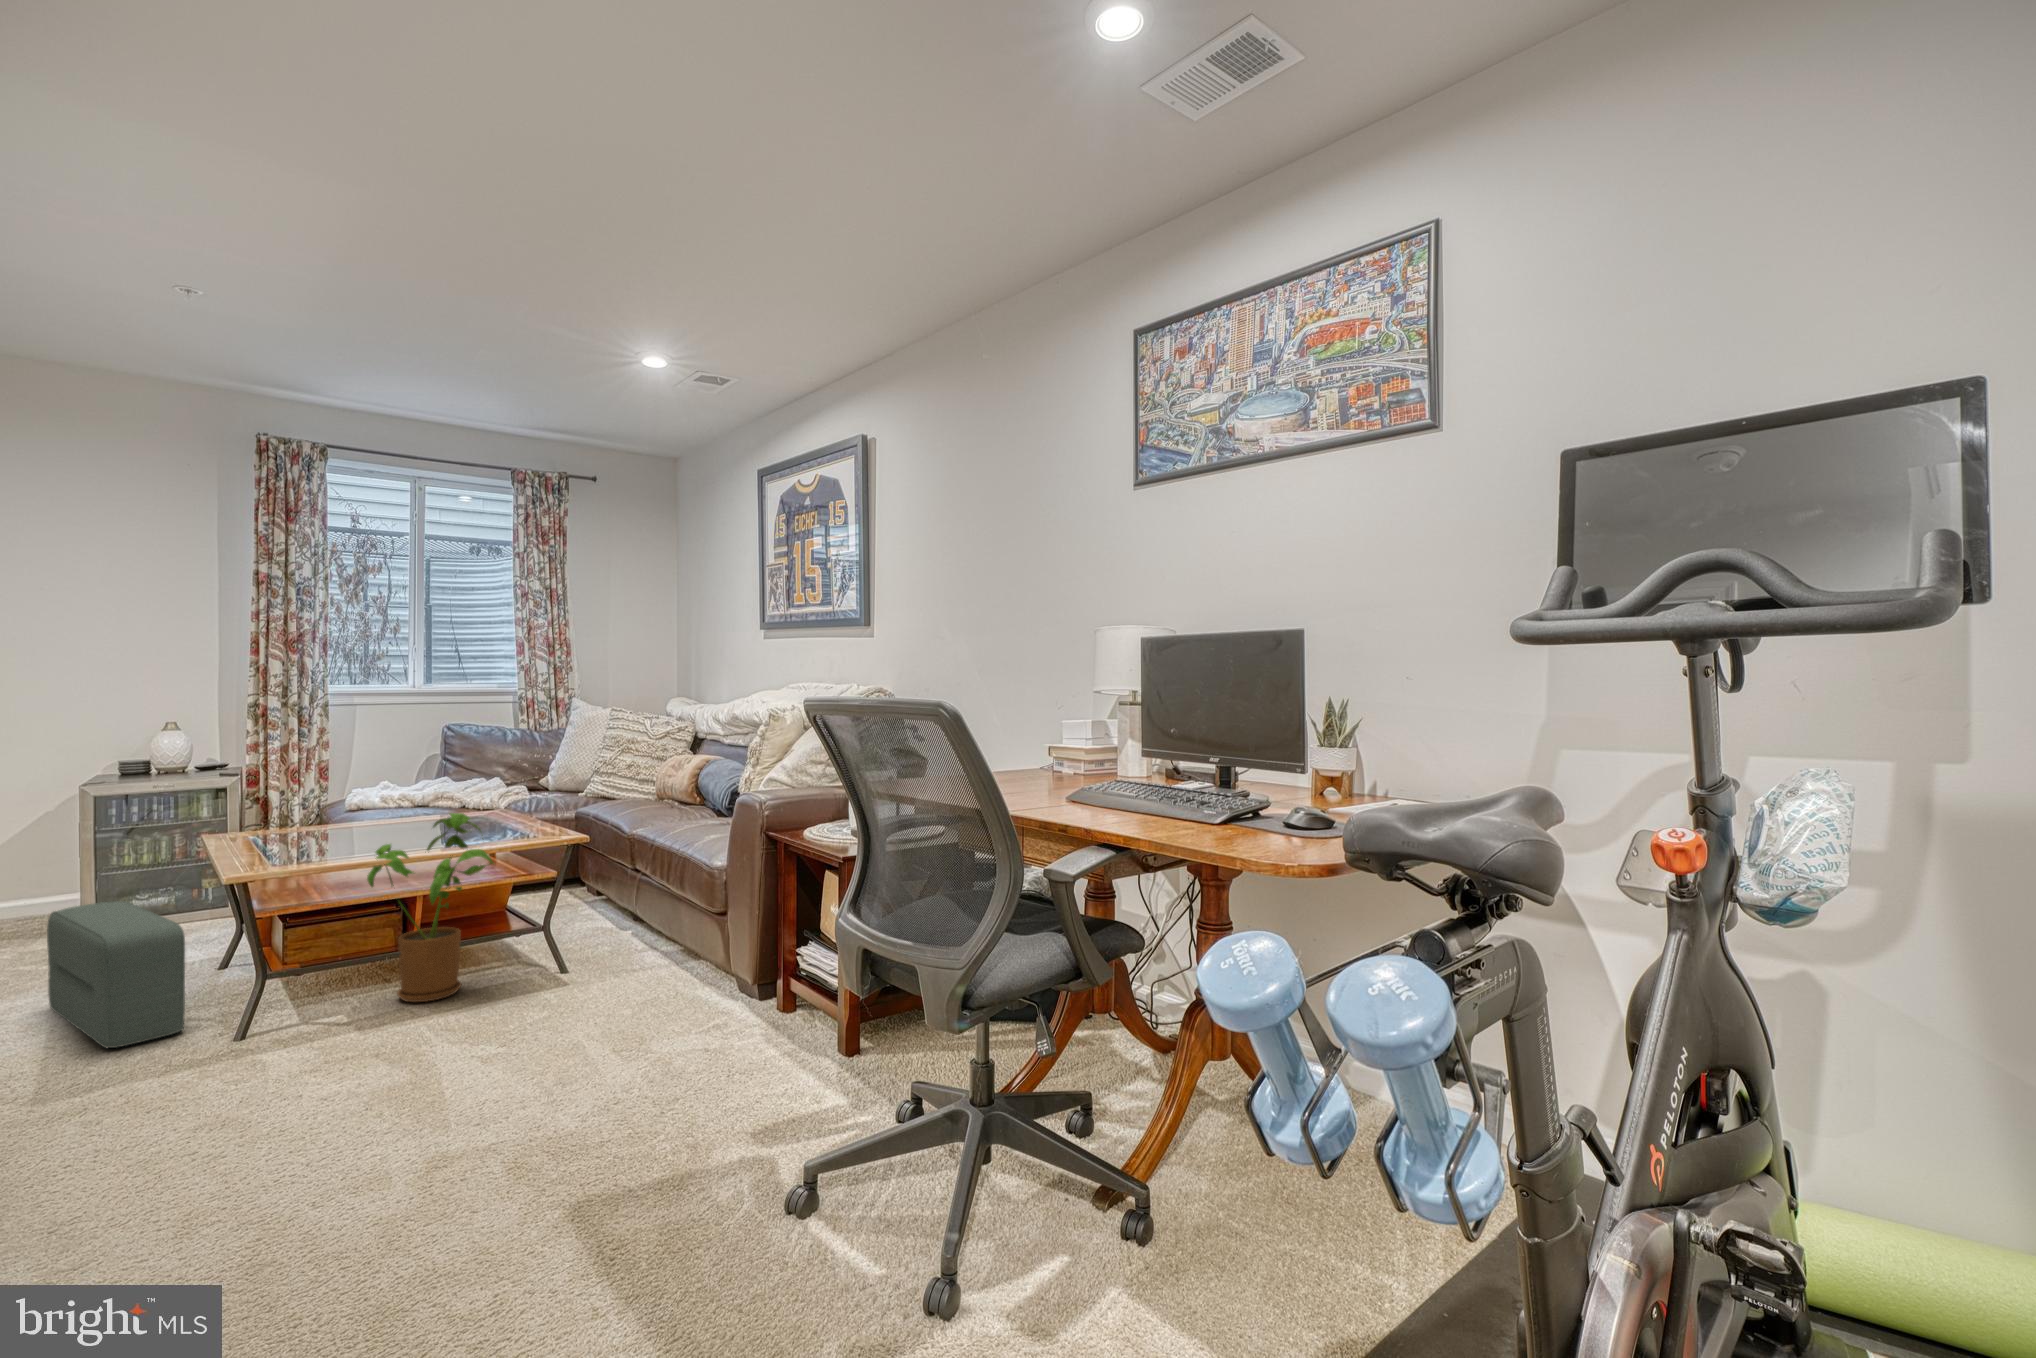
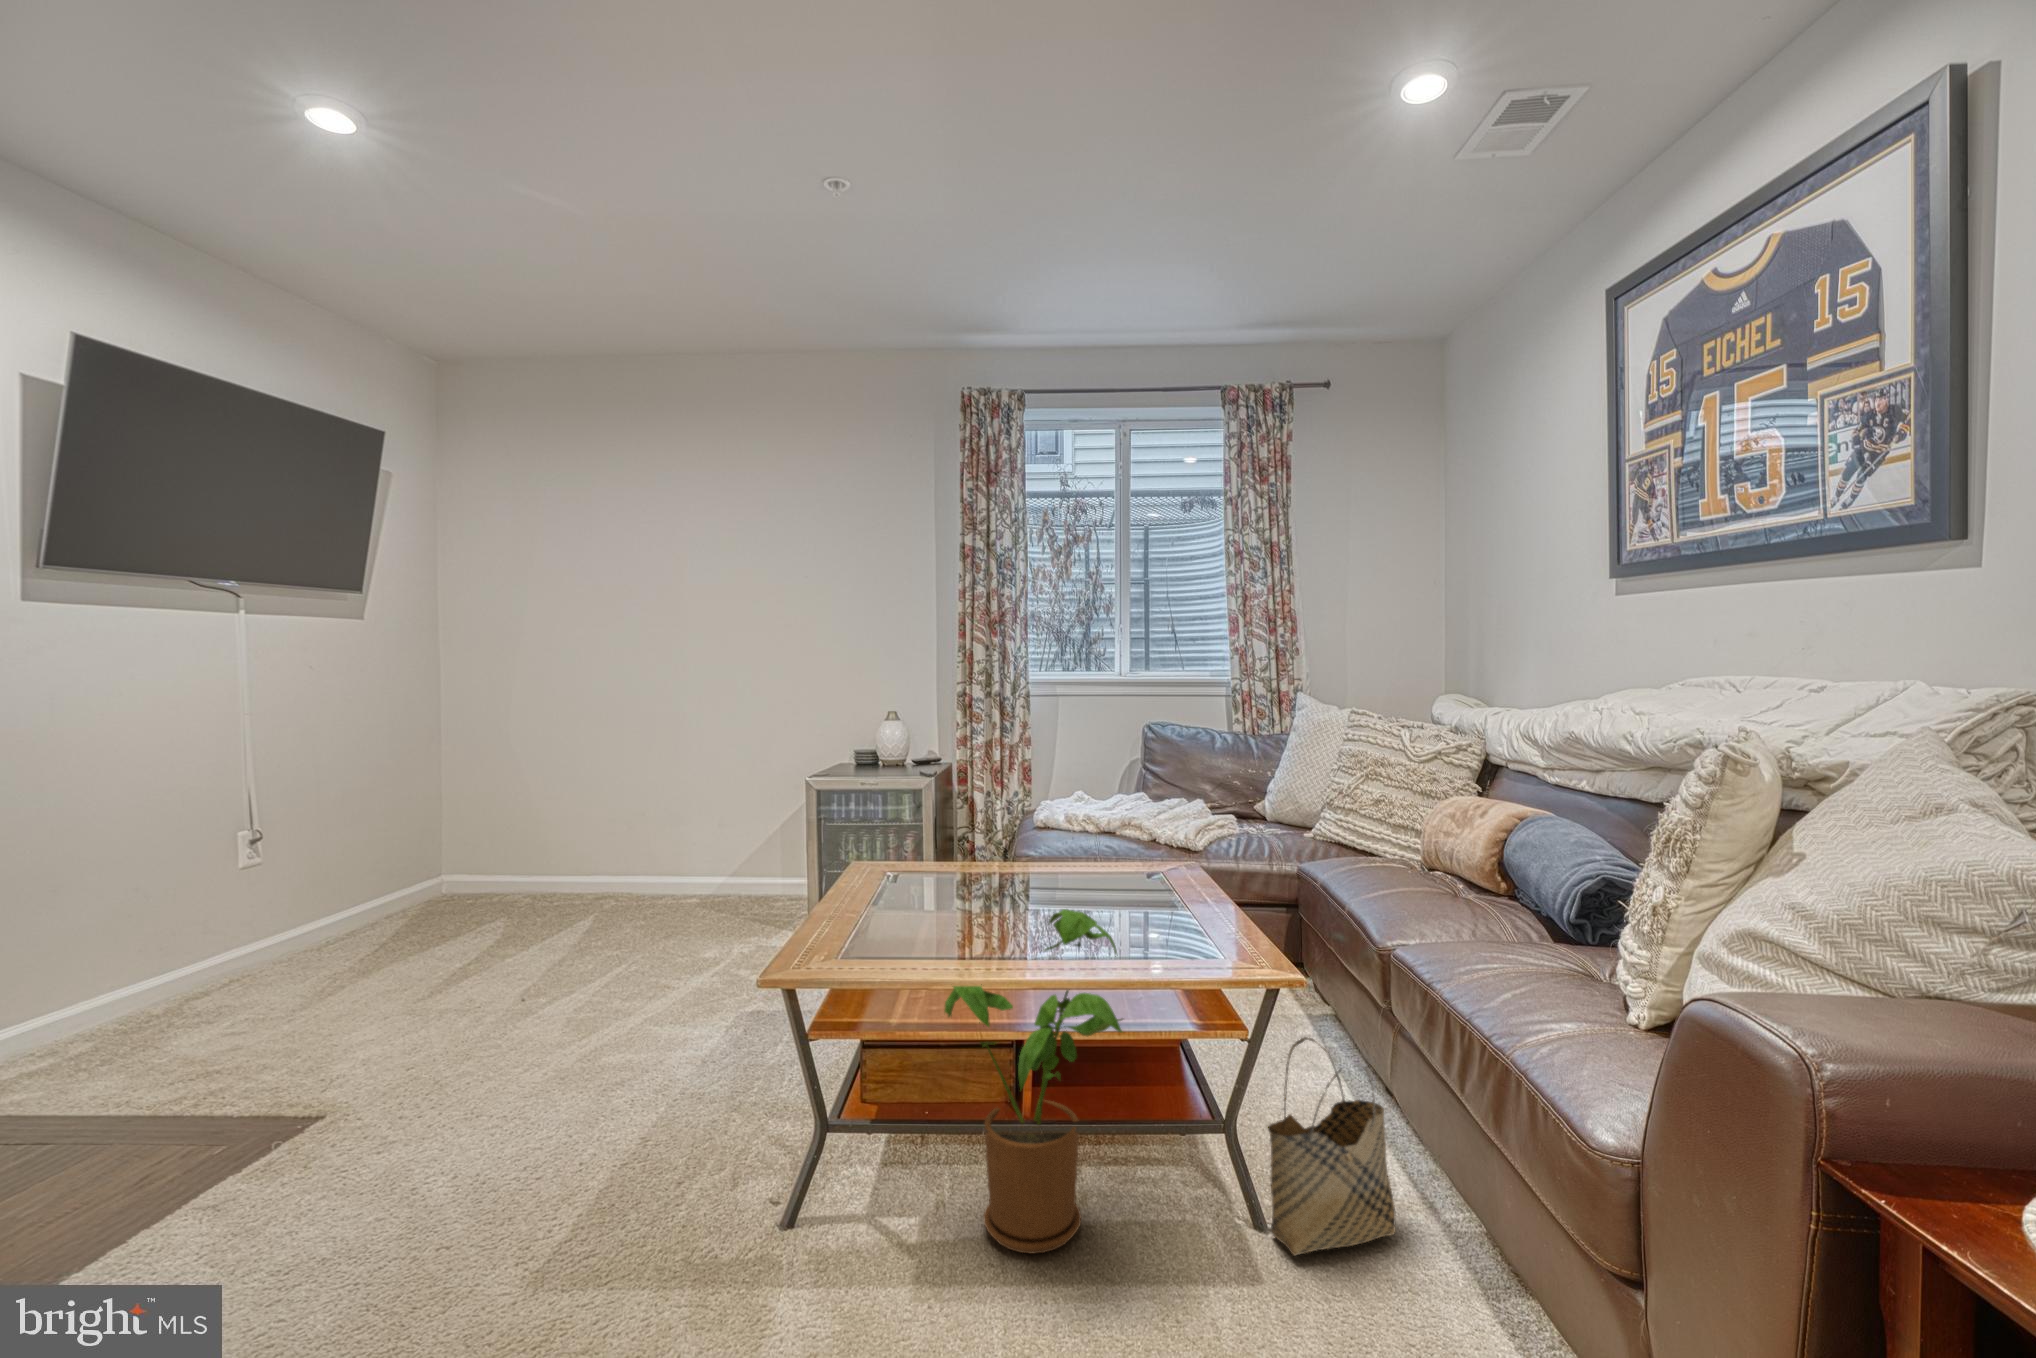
woven basket: none [572,868,637,968] -> present [1268,1037,1396,1256]
pouf: present [47,901,185,1048] -> none [633,949,752,1203]

